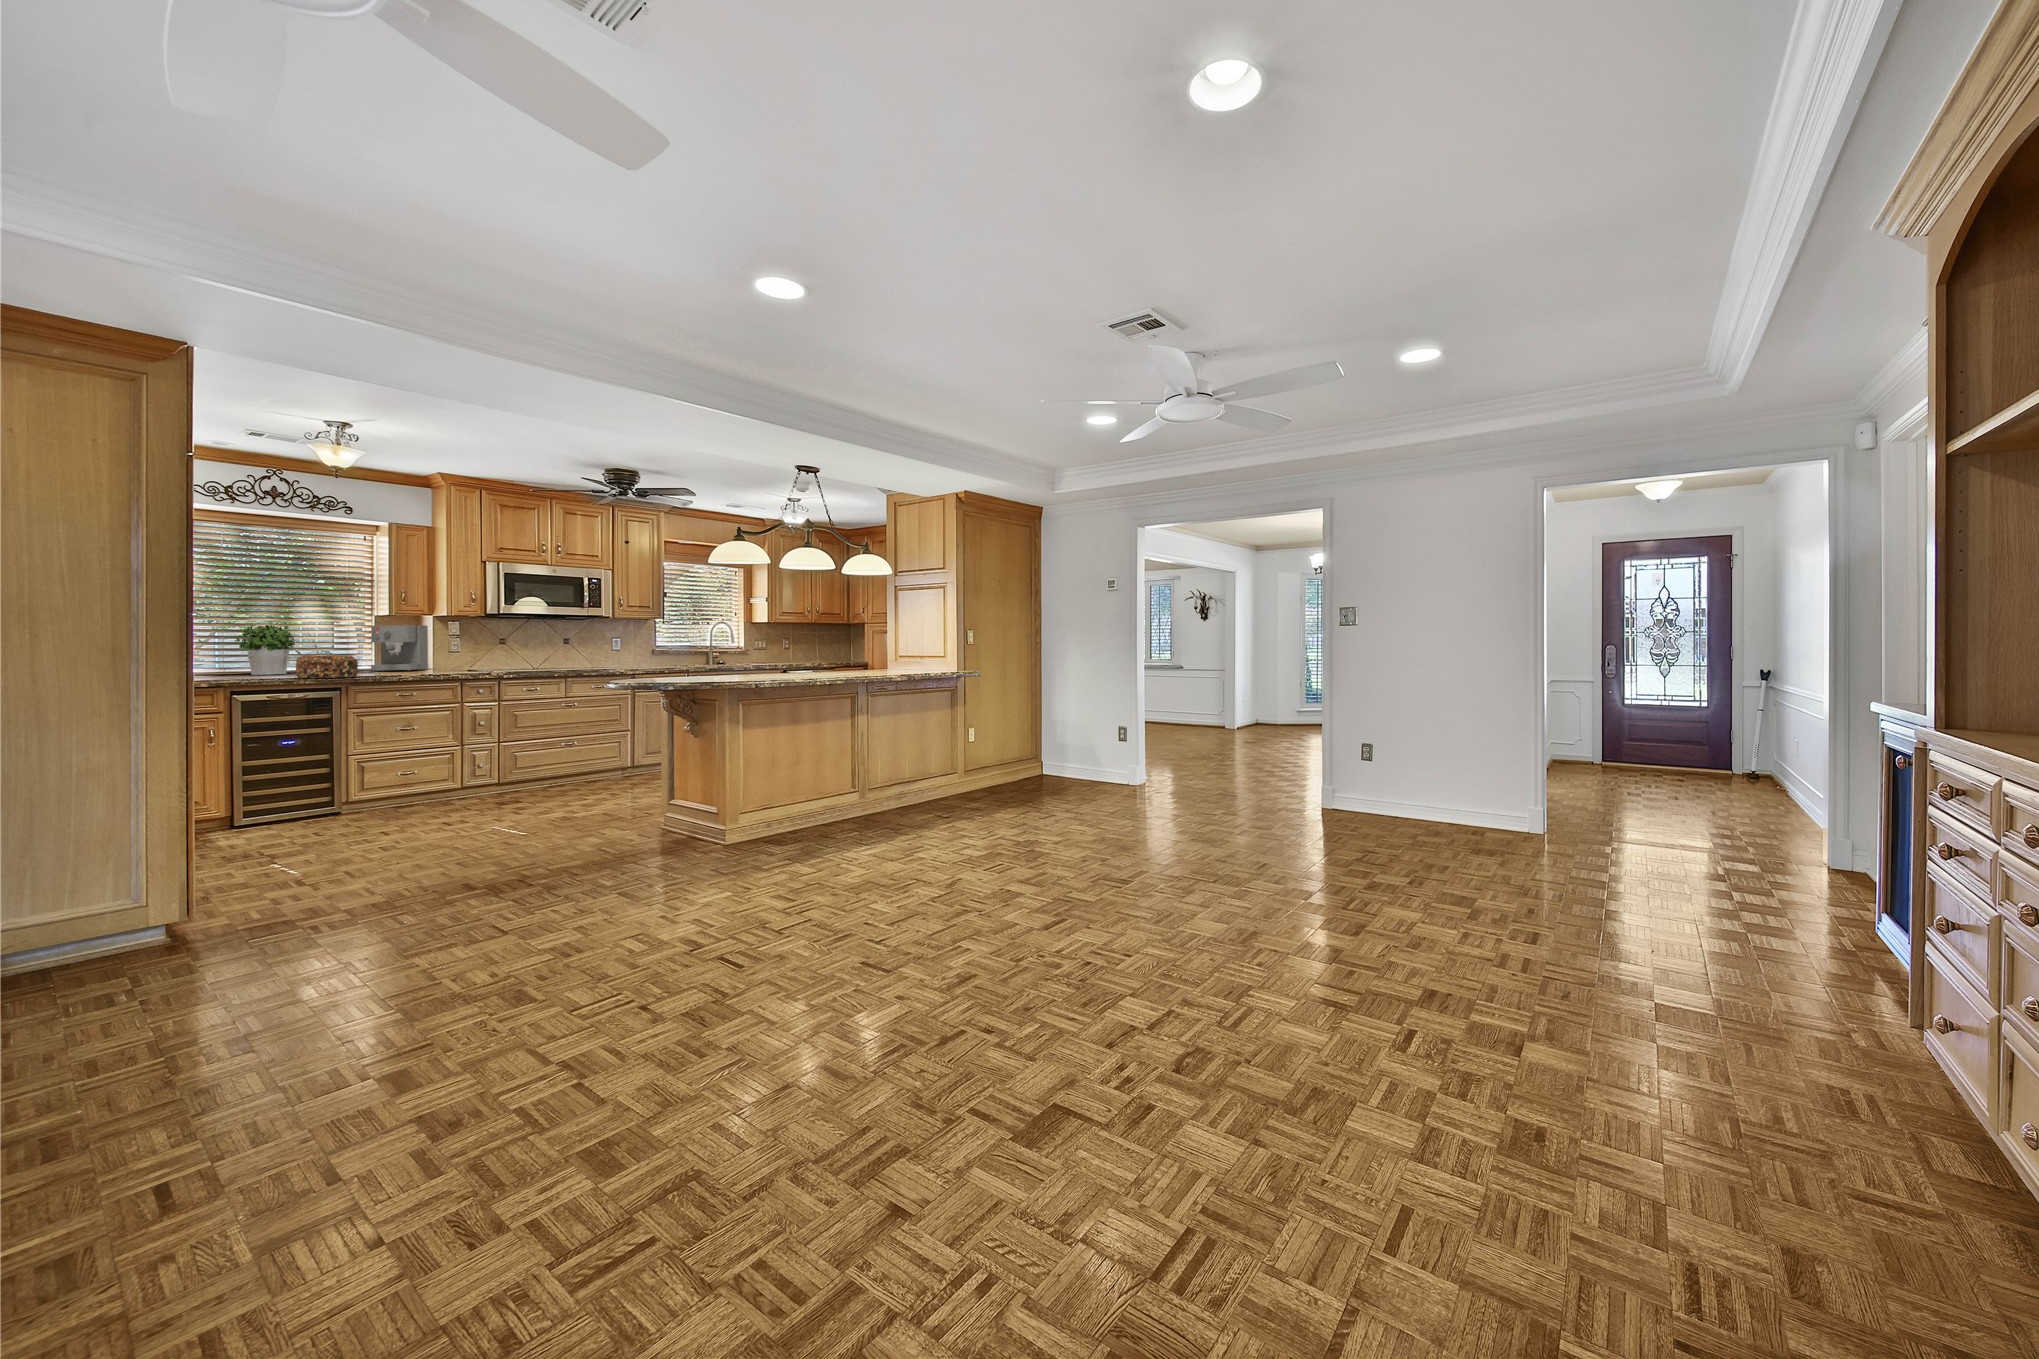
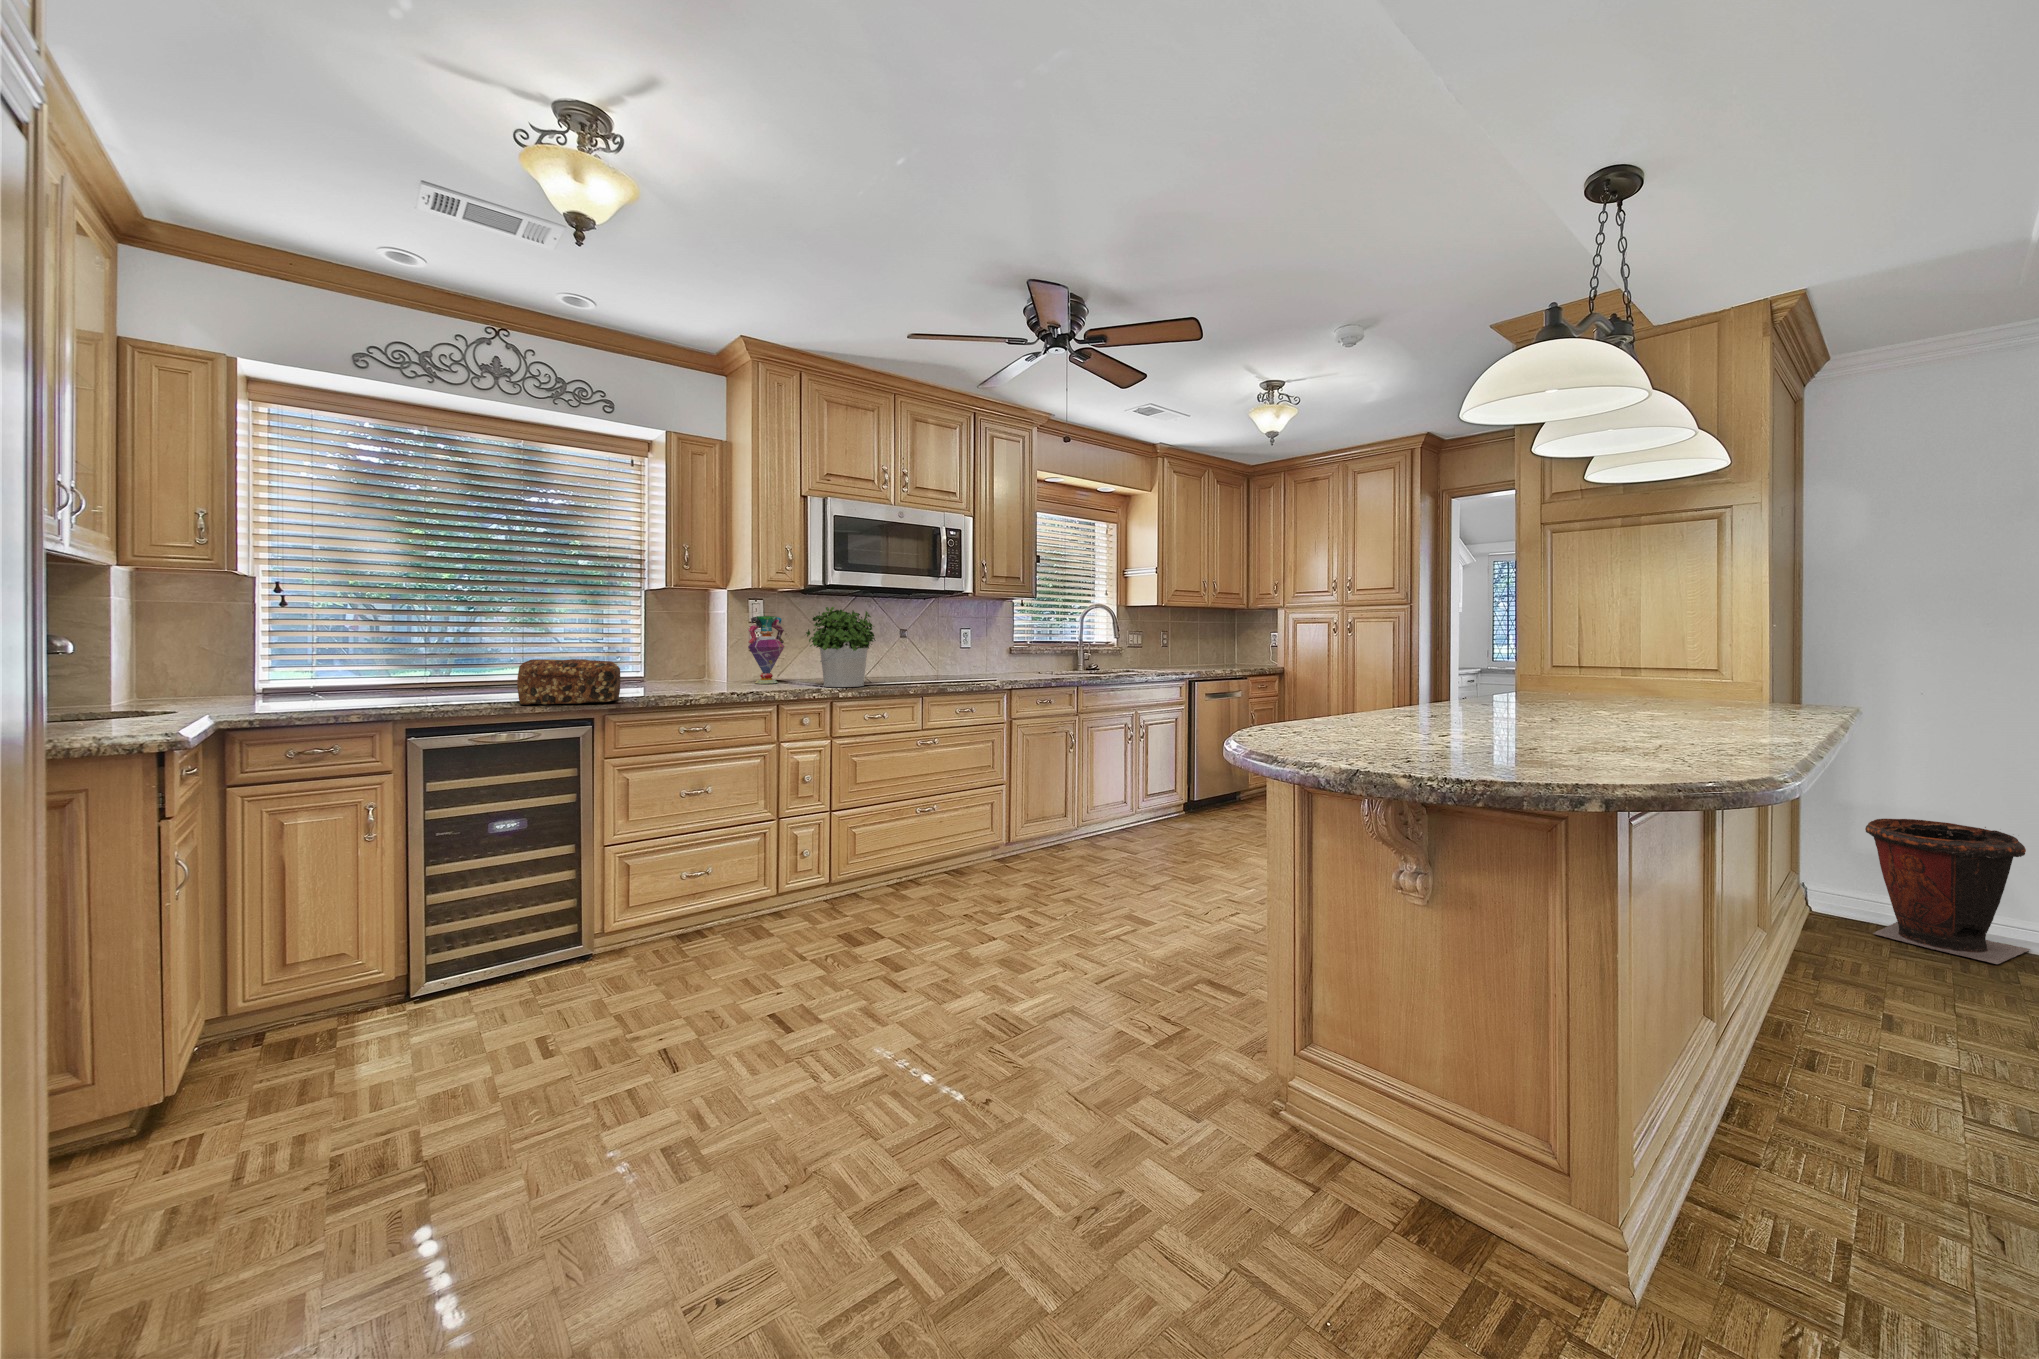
potted plant: present [236,623,295,675] -> present [806,607,876,687]
coffee maker: present [371,625,428,672] -> none [638,605,718,680]
vase: none [446,632,472,671] -> present [748,616,784,684]
waste bin: none [1049,721,1106,779] -> present [1865,819,2031,964]

